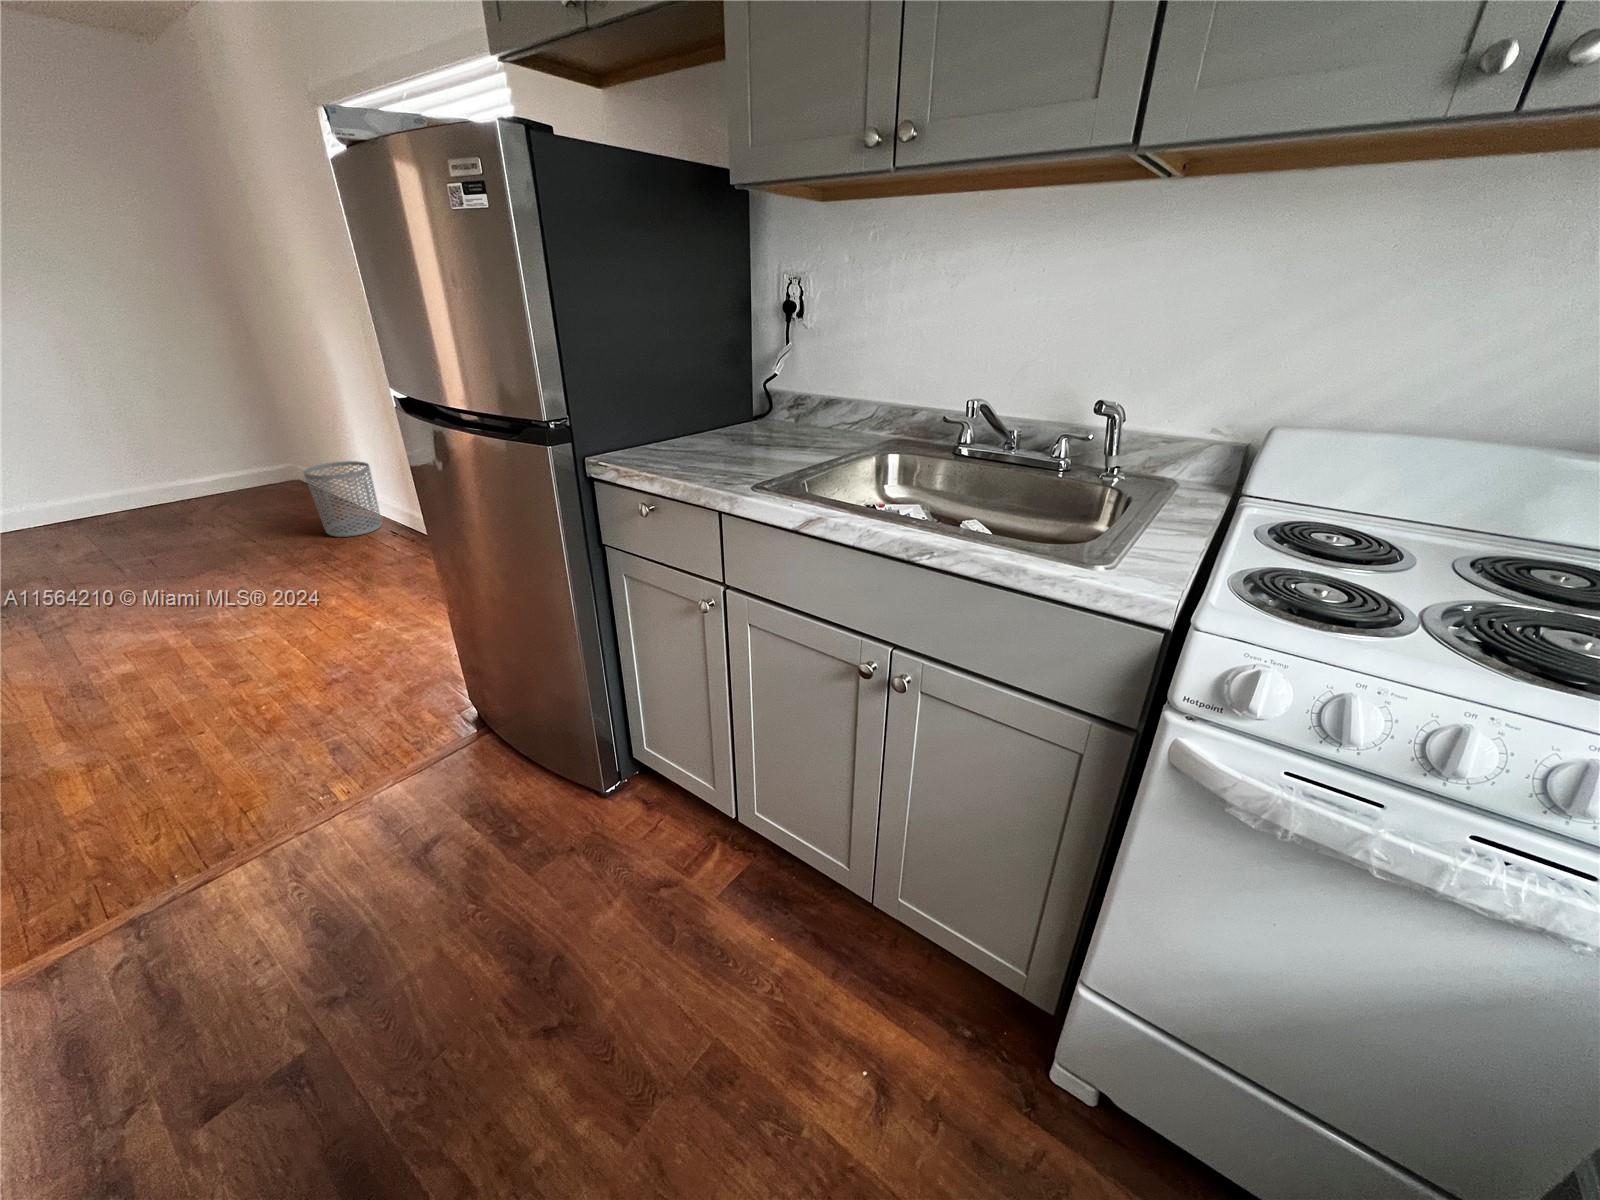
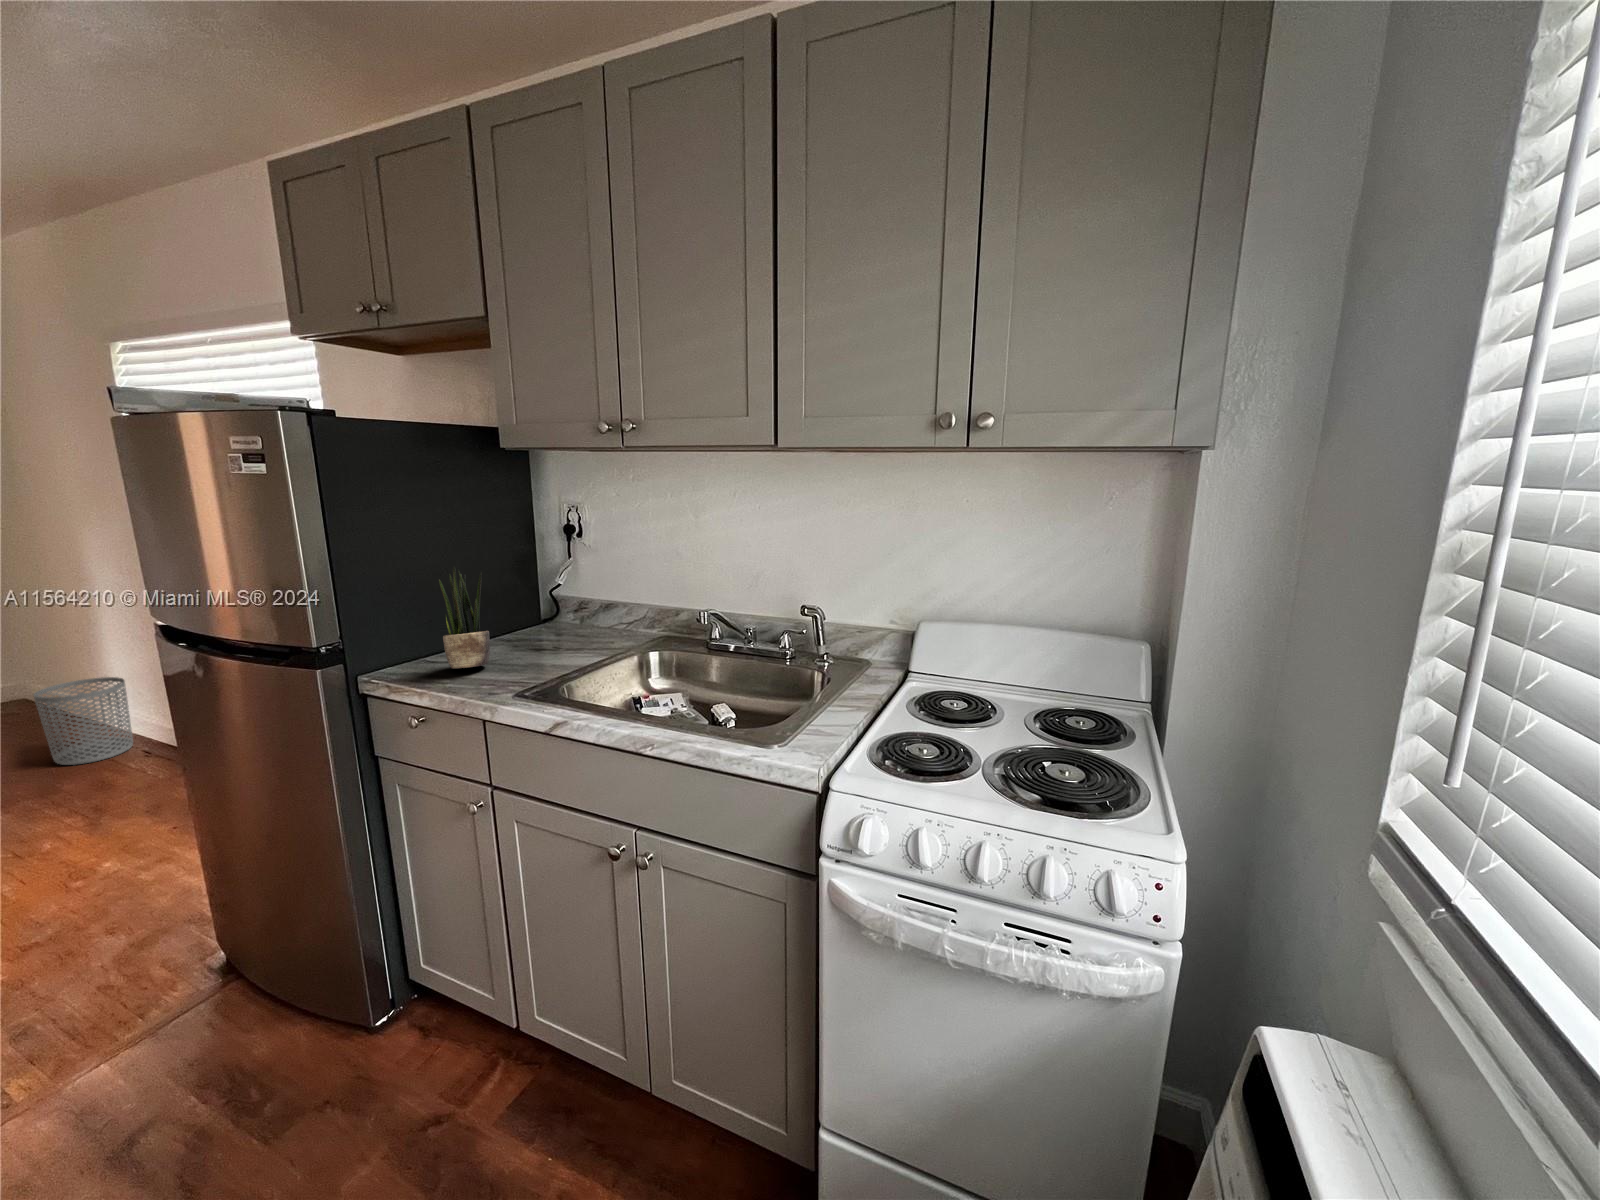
potted plant: none [666,333,717,455] -> present [439,566,490,668]

